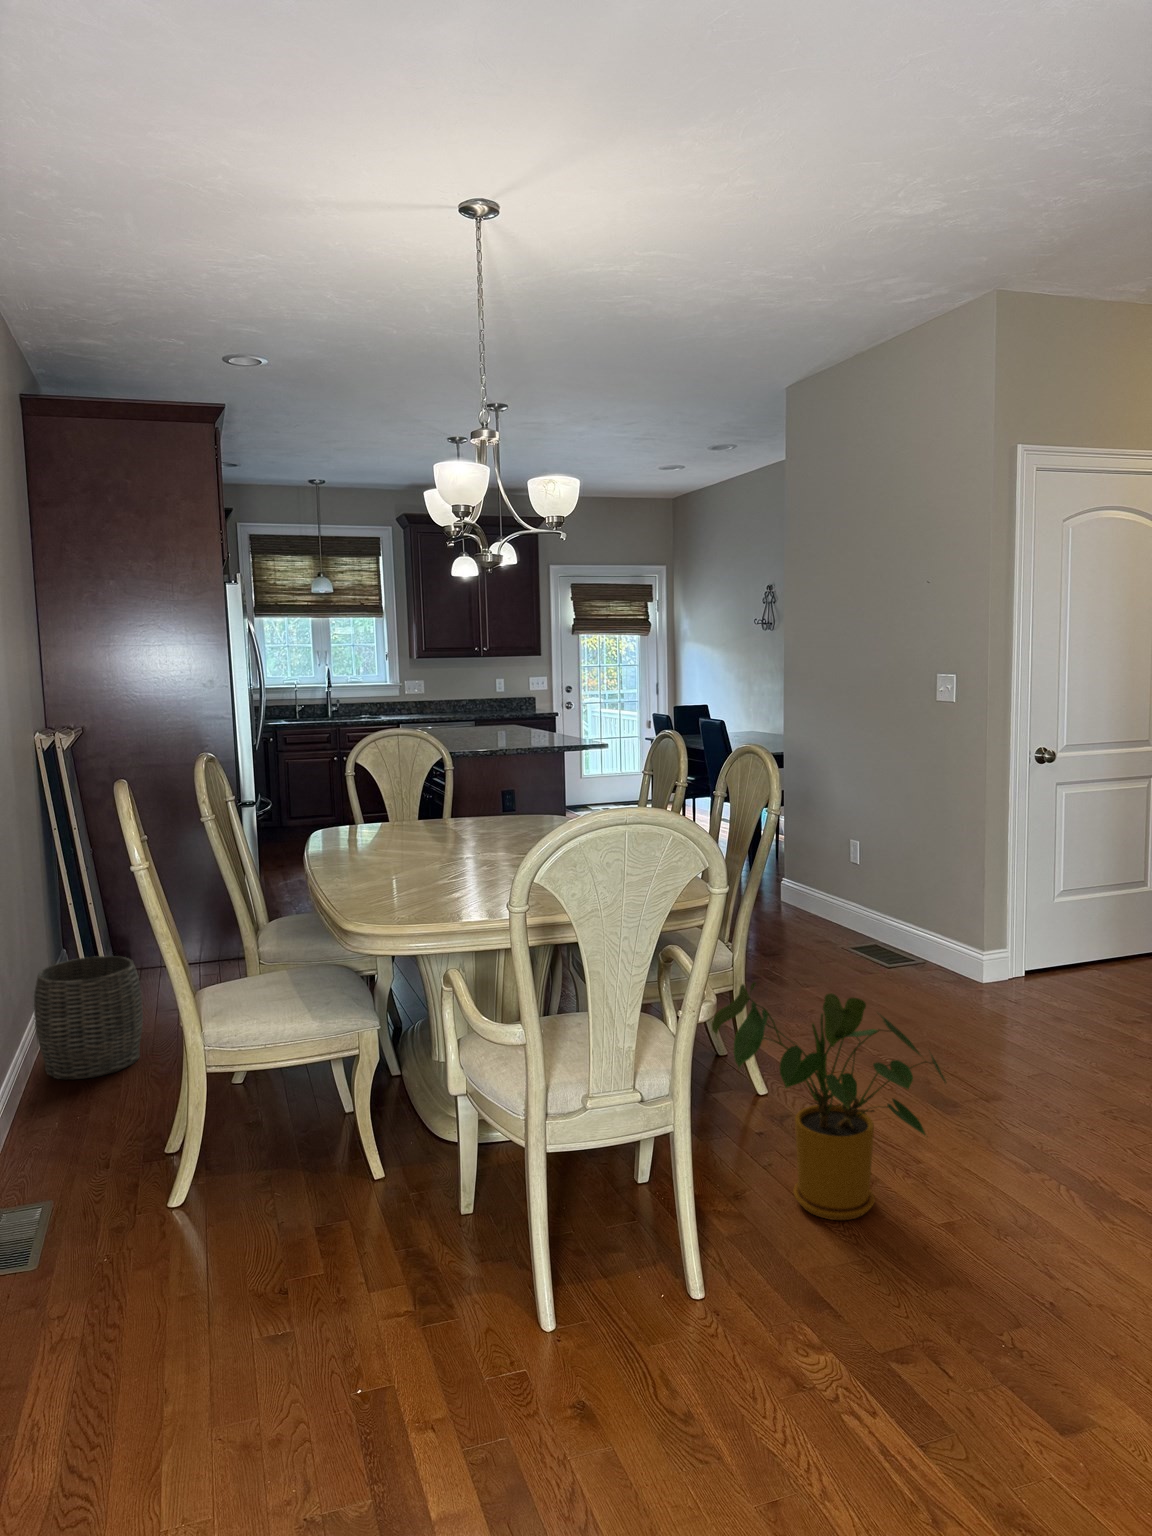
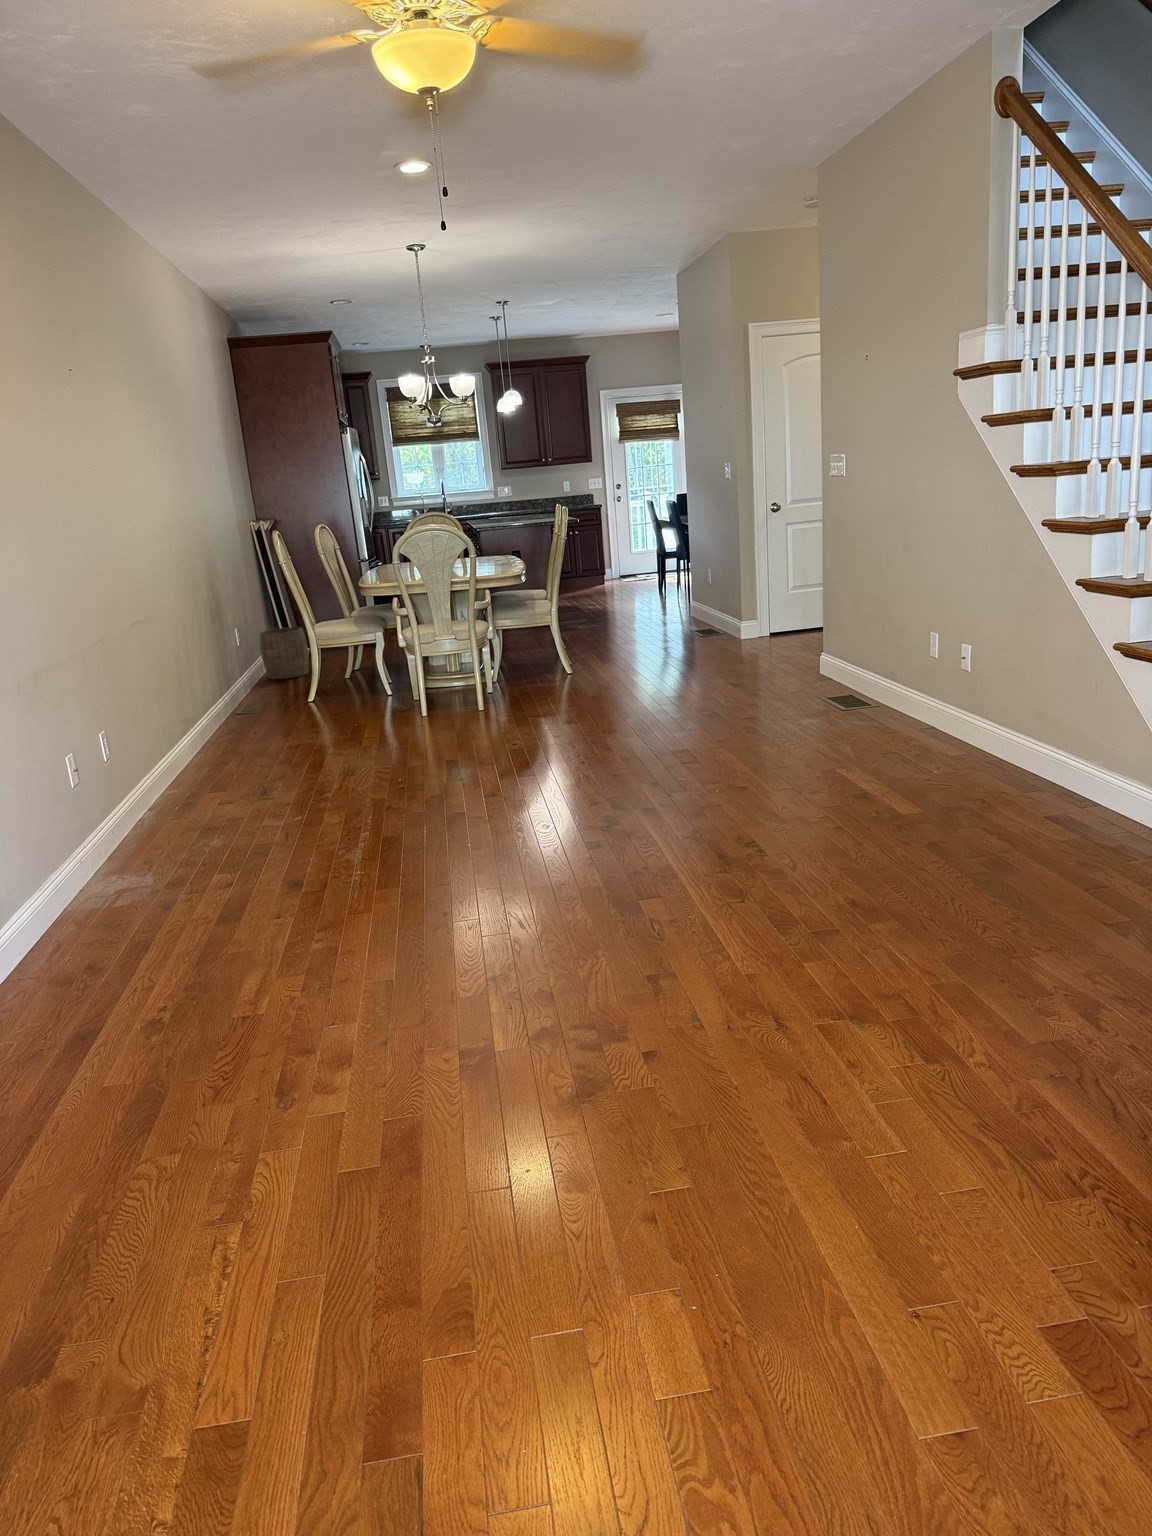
house plant: present [712,982,946,1220] -> none [511,607,600,699]

